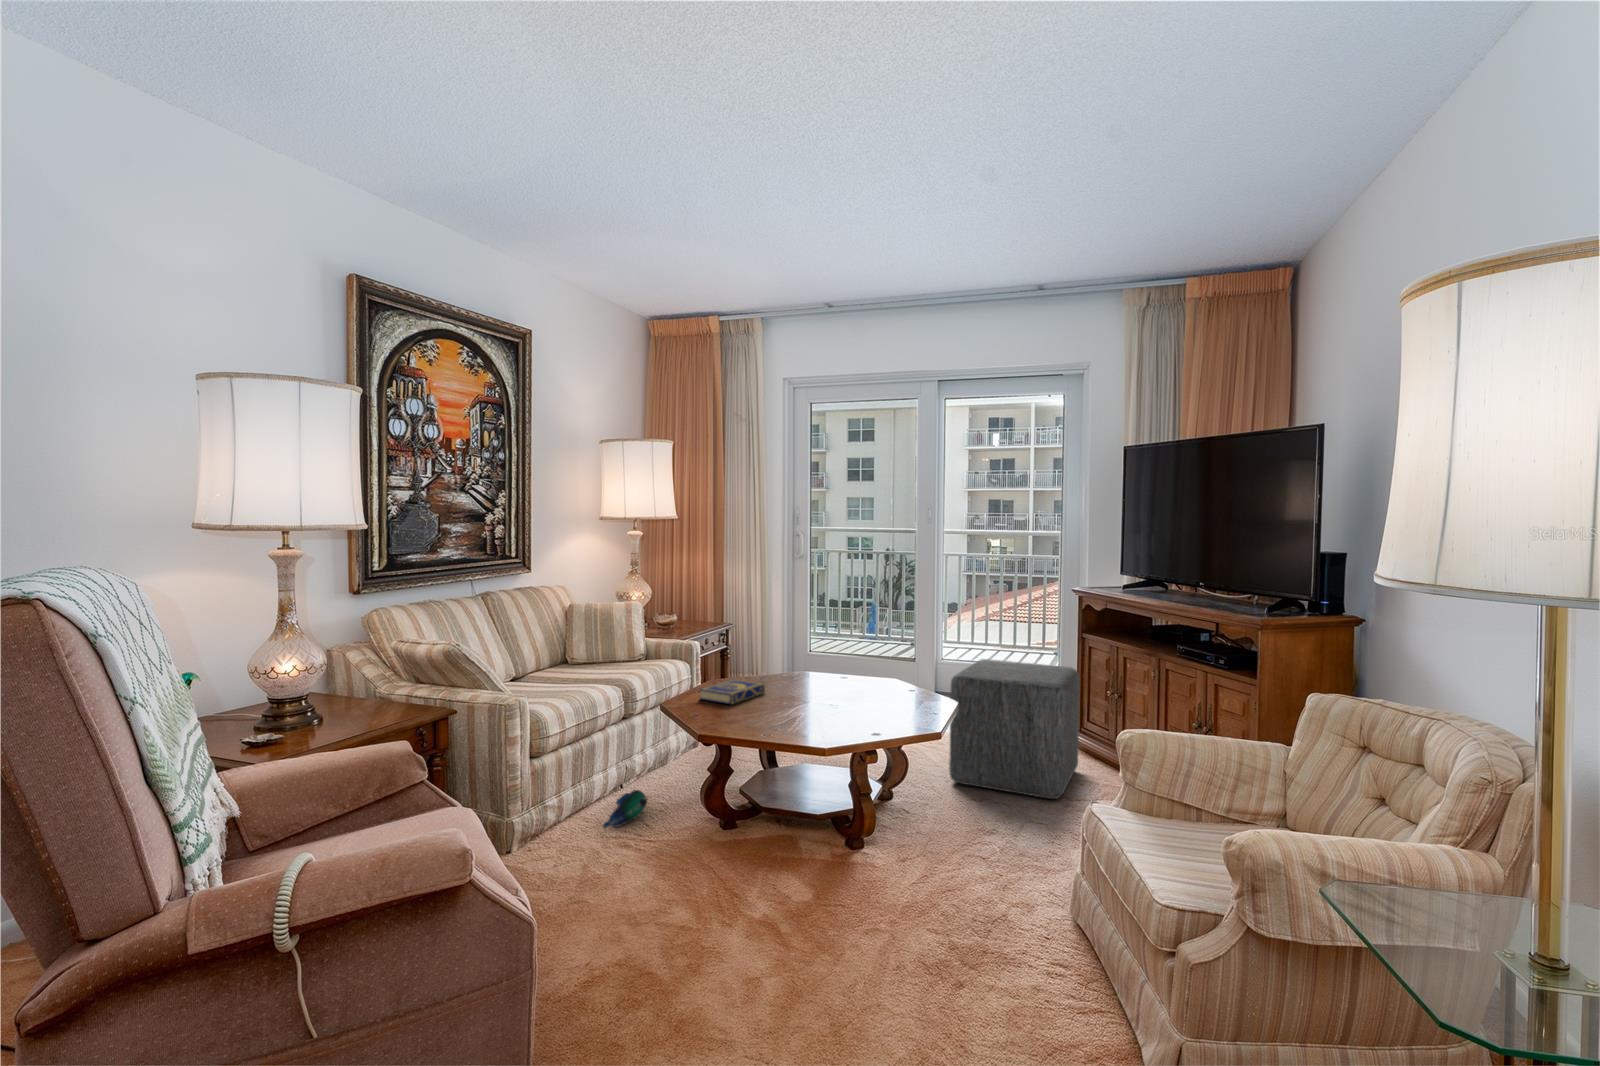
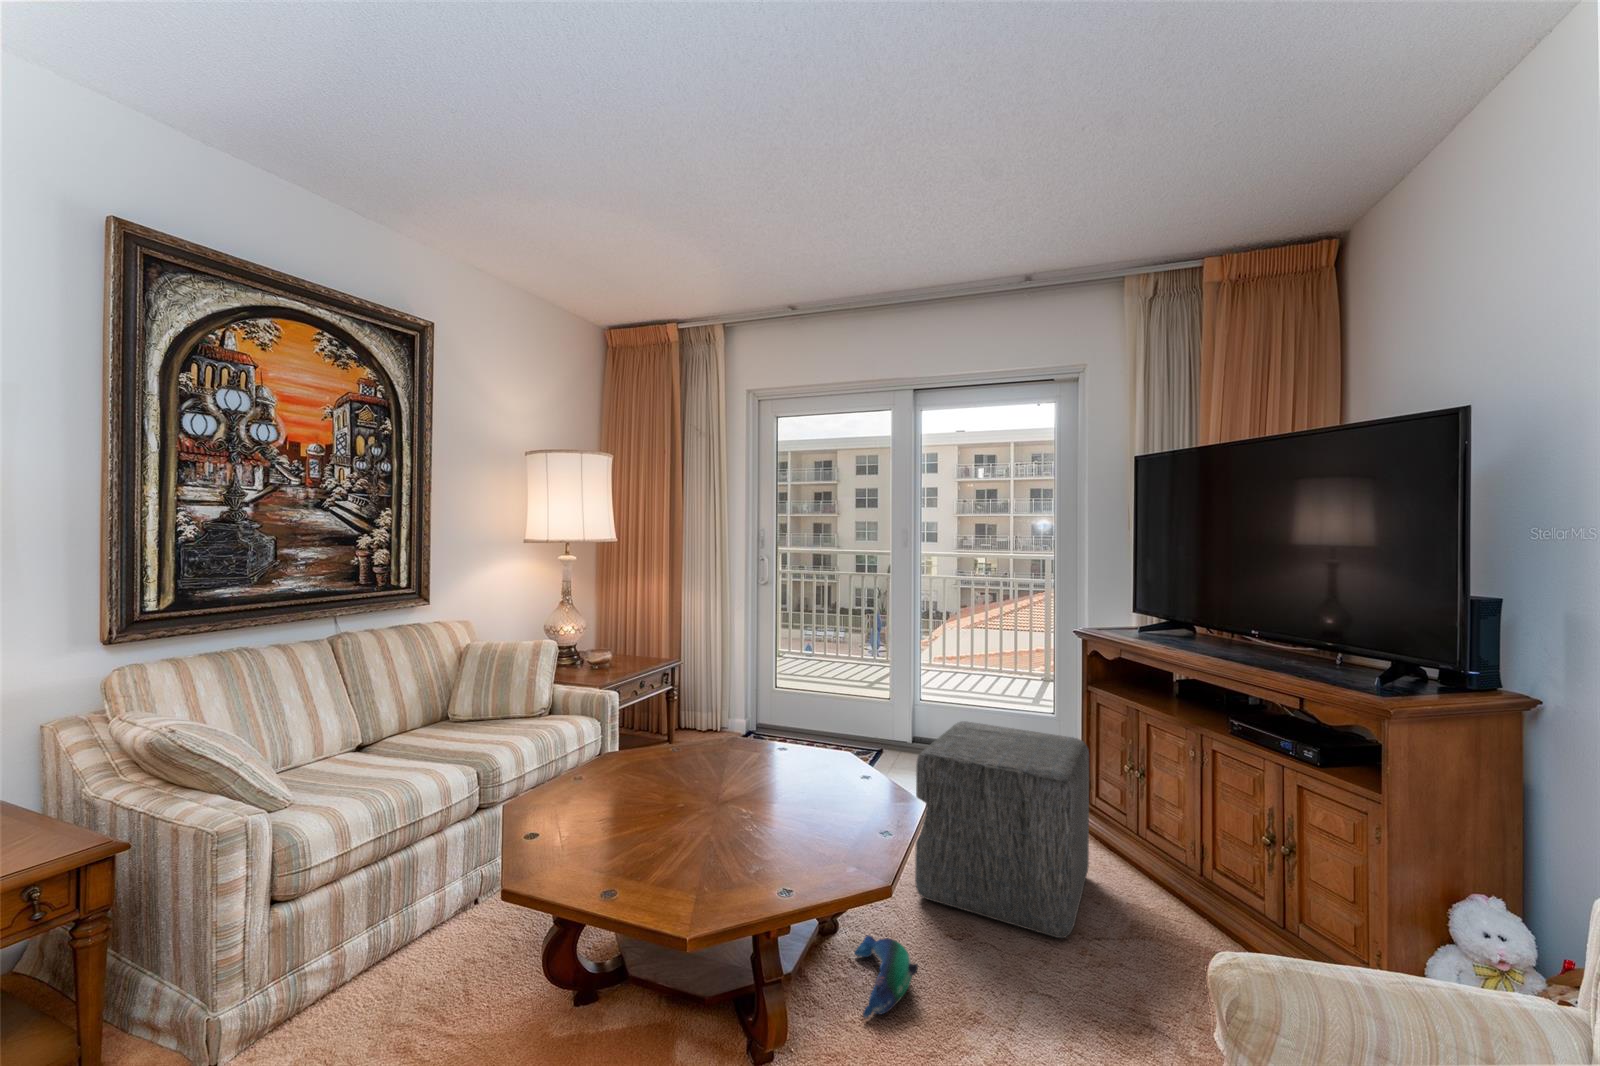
book: present [700,679,765,704] -> none [556,758,657,807]
plush toy: present [603,790,647,828] -> present [855,935,918,1018]

